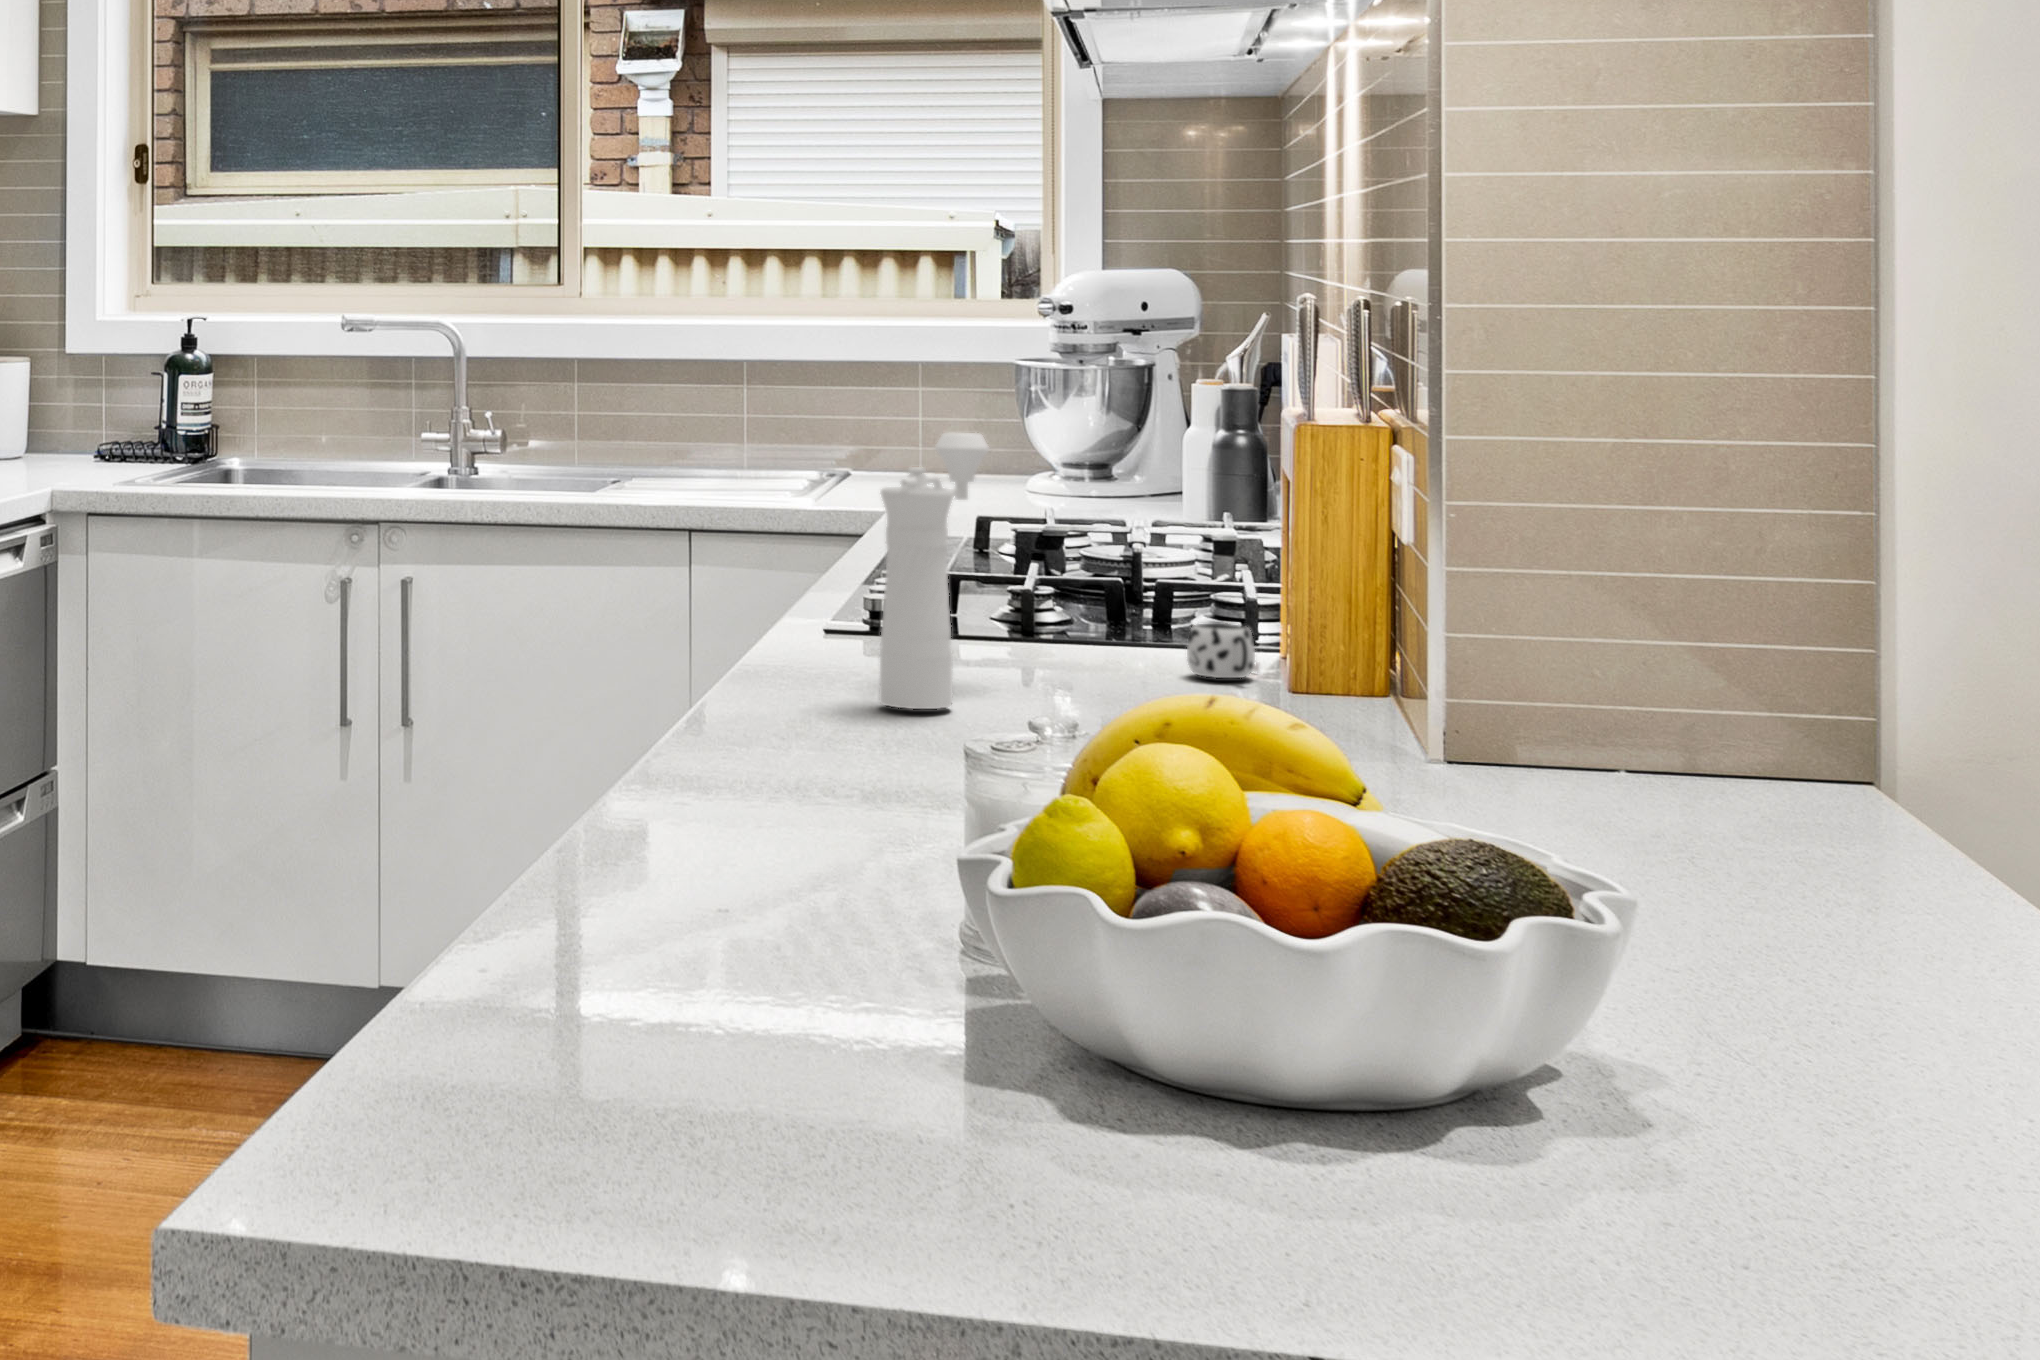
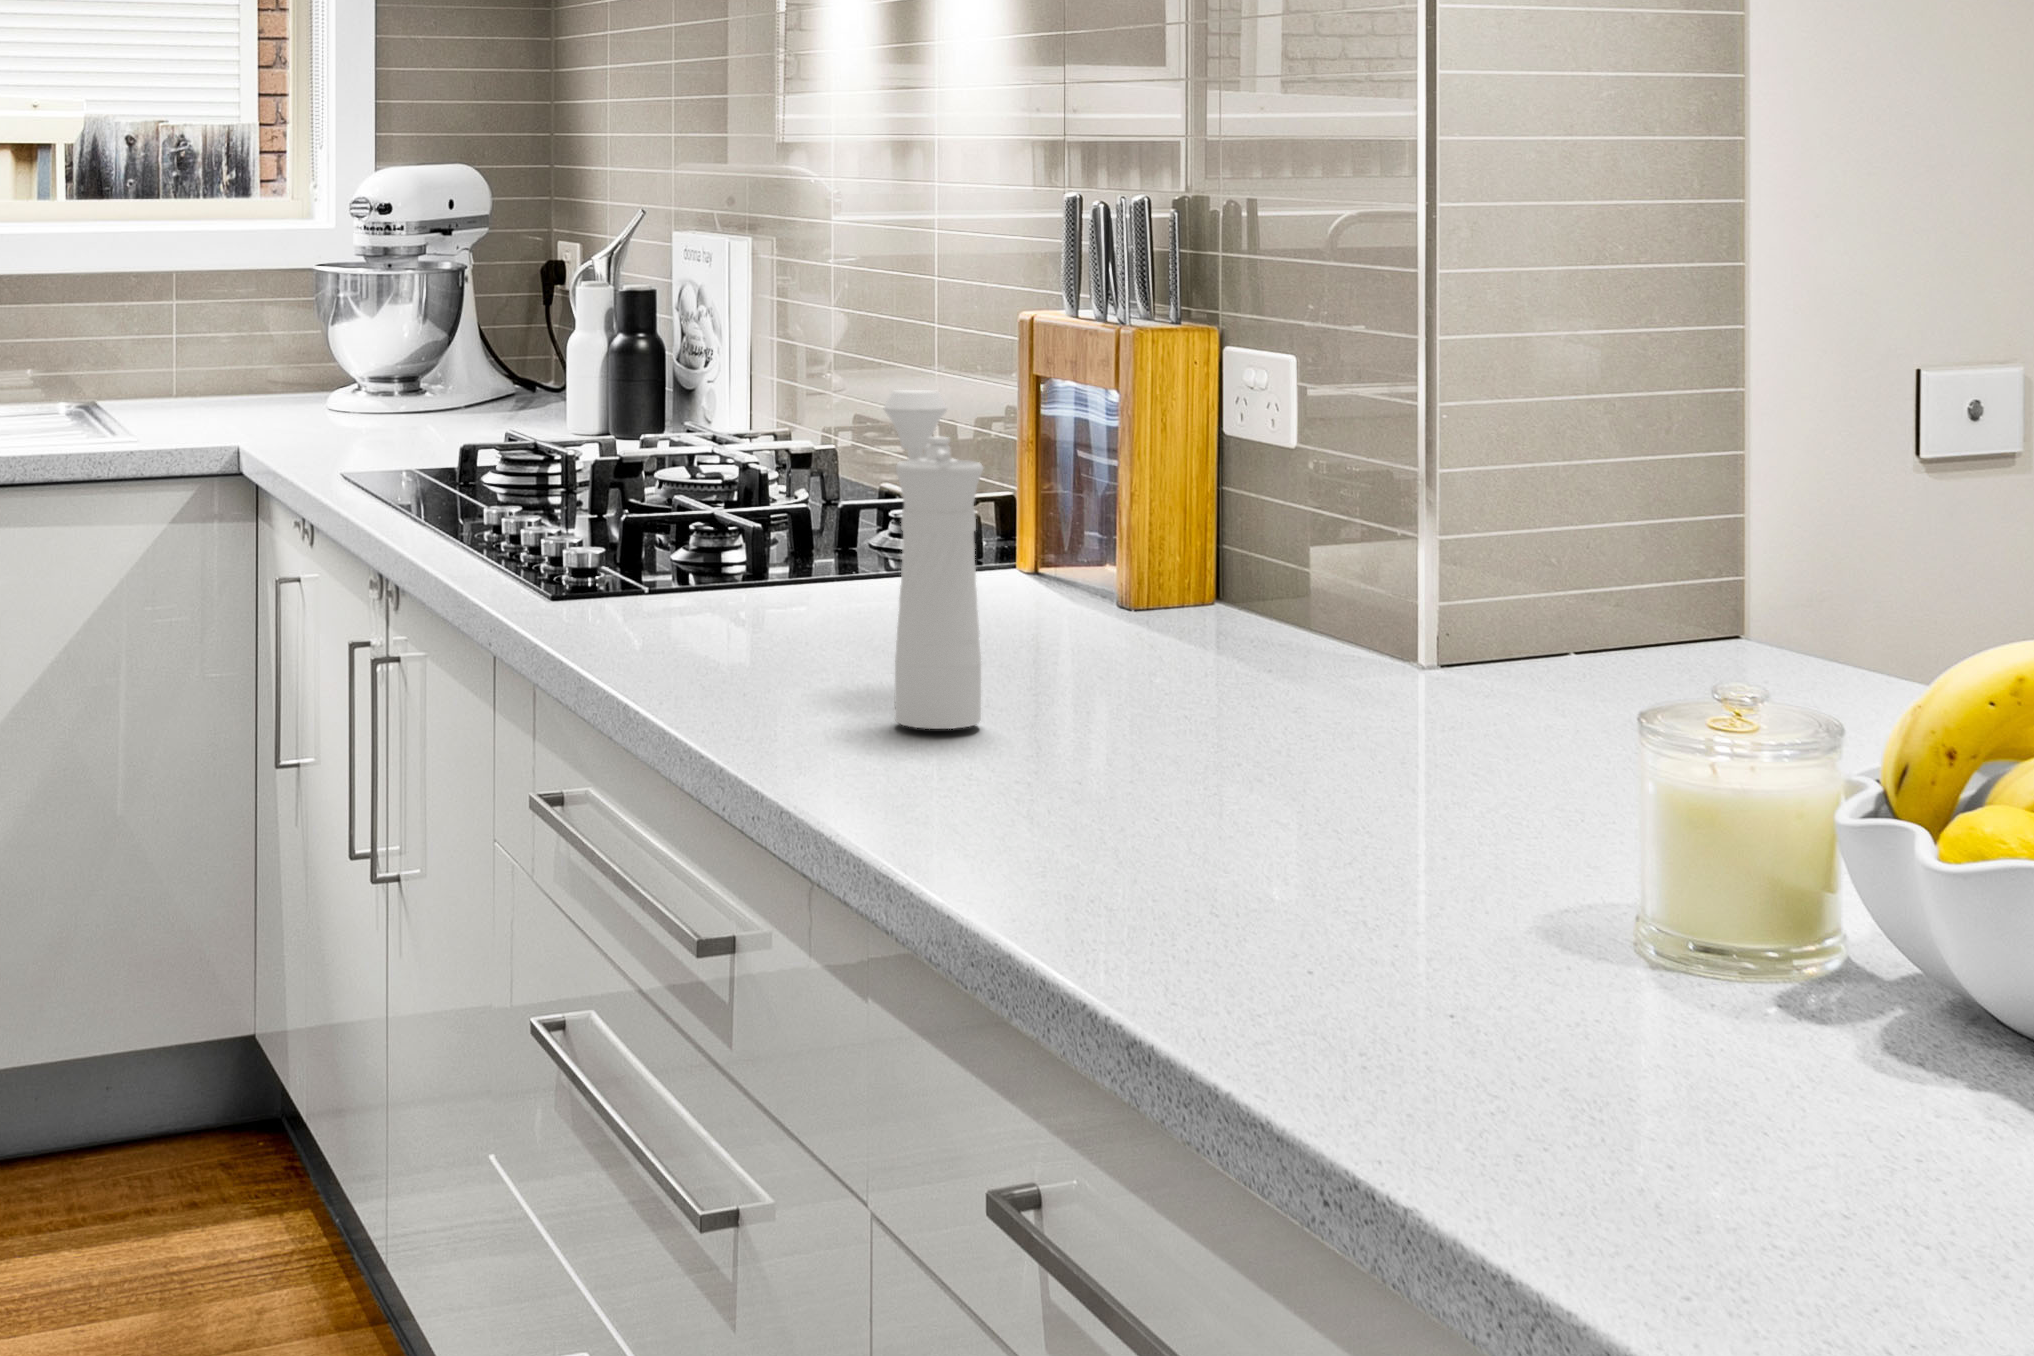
mug: present [1187,624,1259,678] -> none [1066,588,1166,649]

